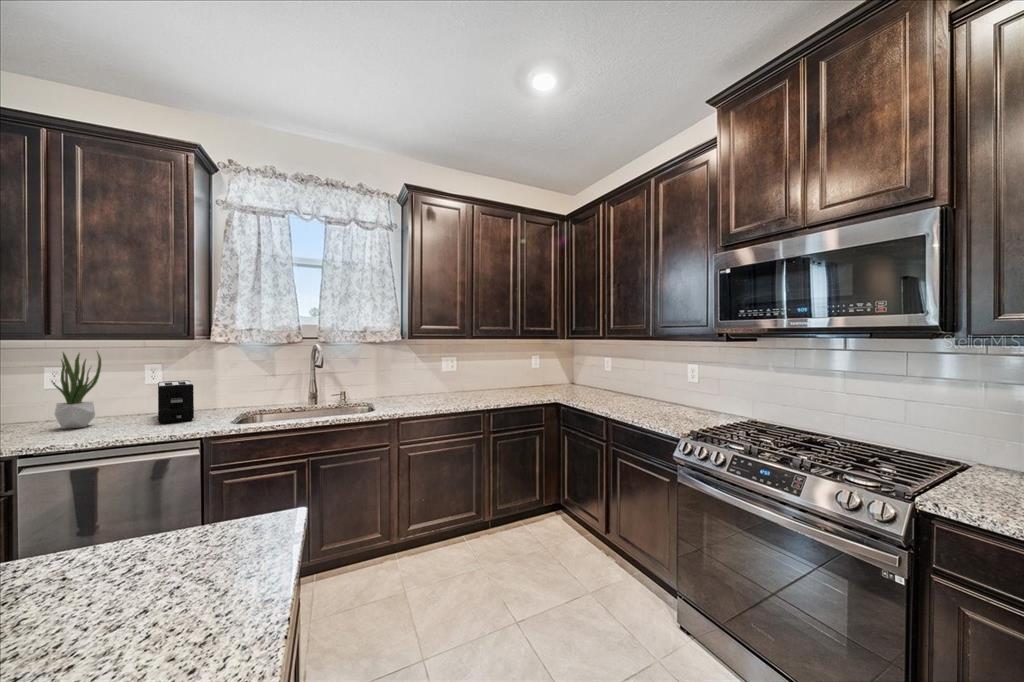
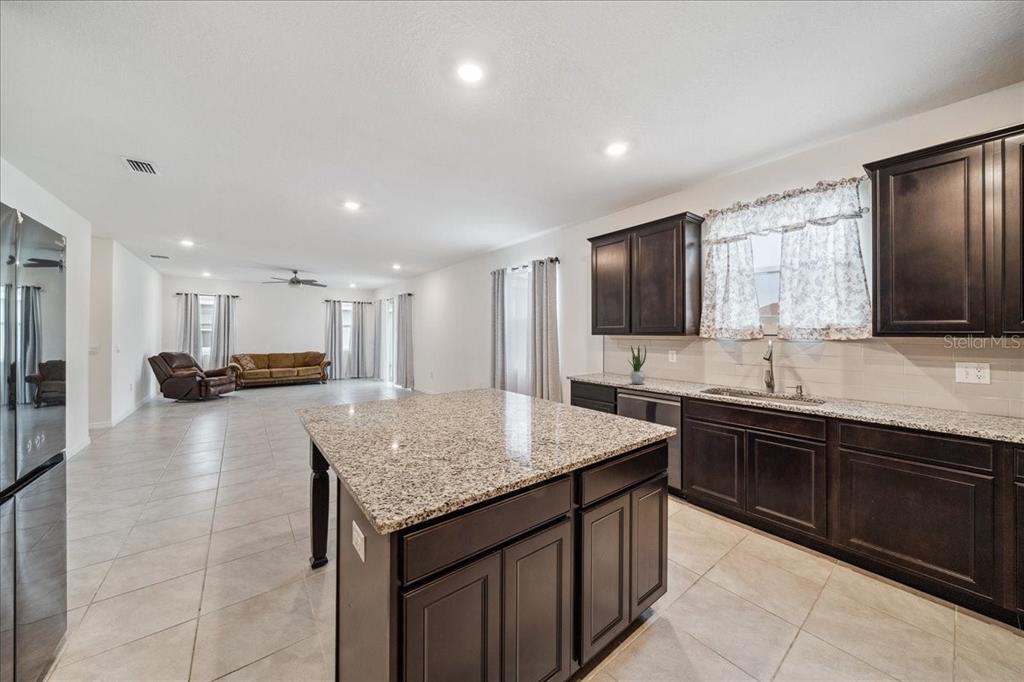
toaster: present [158,380,194,423] -> none [667,363,691,389]

